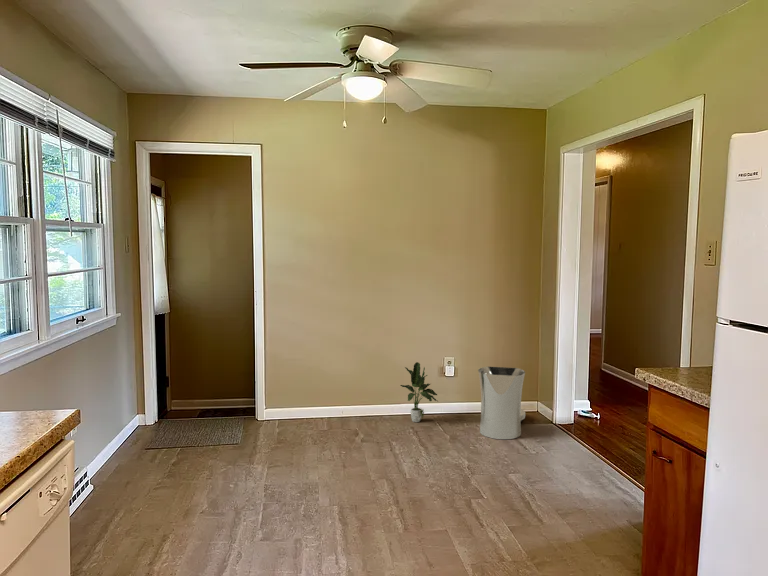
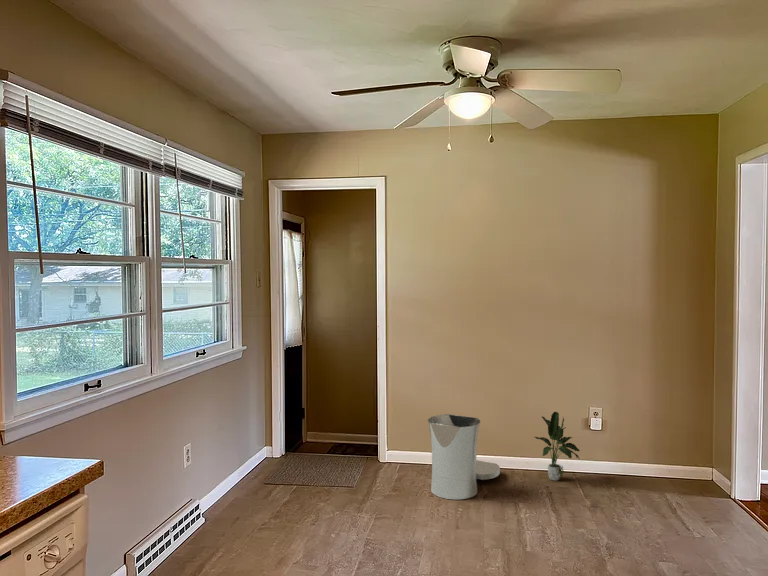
trash can: present [478,367,525,439] -> present [428,414,500,500]

